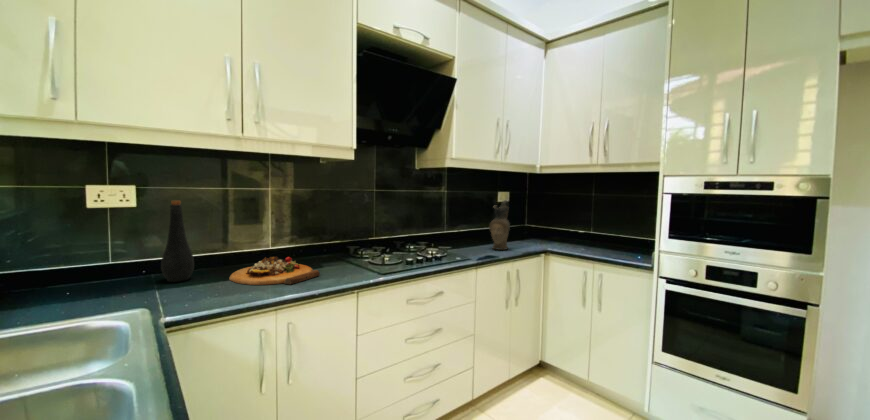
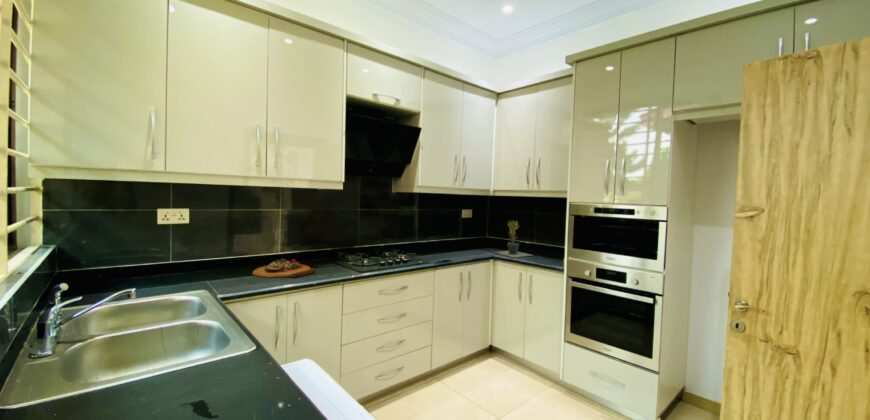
ceramic pitcher: present [489,200,510,250] -> none [449,218,465,256]
bottle: present [161,201,194,282] -> none [206,219,229,275]
potted plant: none [540,203,596,251] -> present [494,221,531,257]

